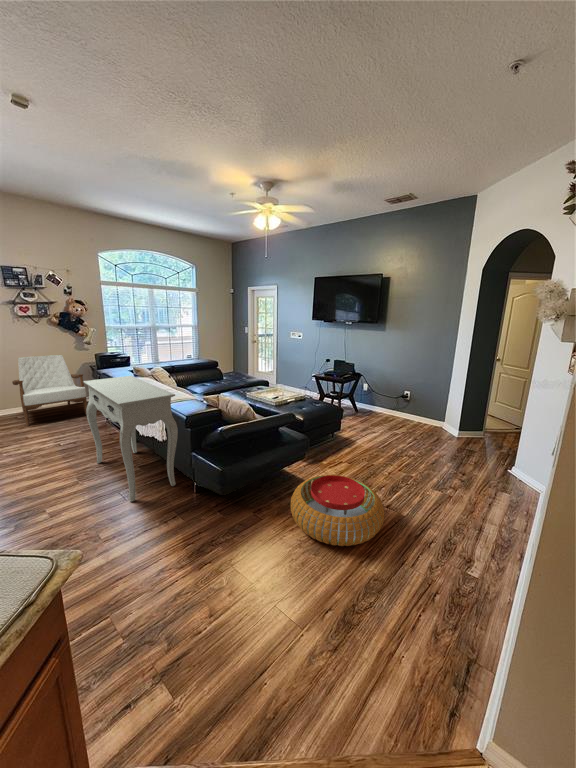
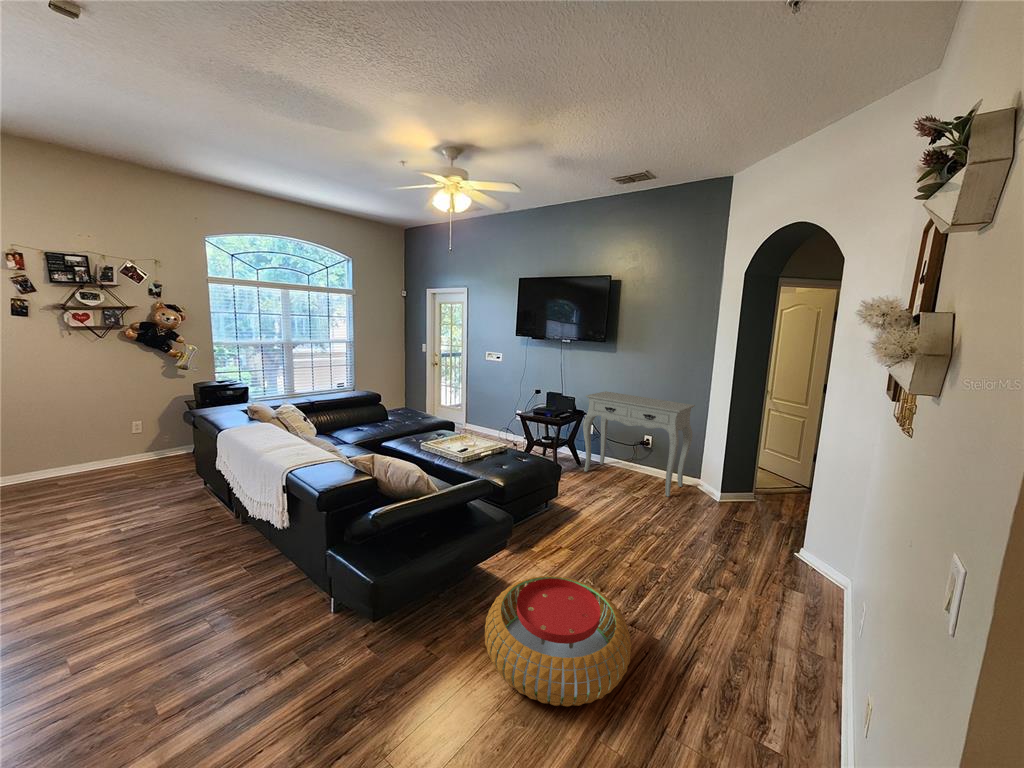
armchair: present [12,355,87,426] -> none [52,386,176,497]
console table: present [84,376,178,502] -> present [583,391,695,497]

